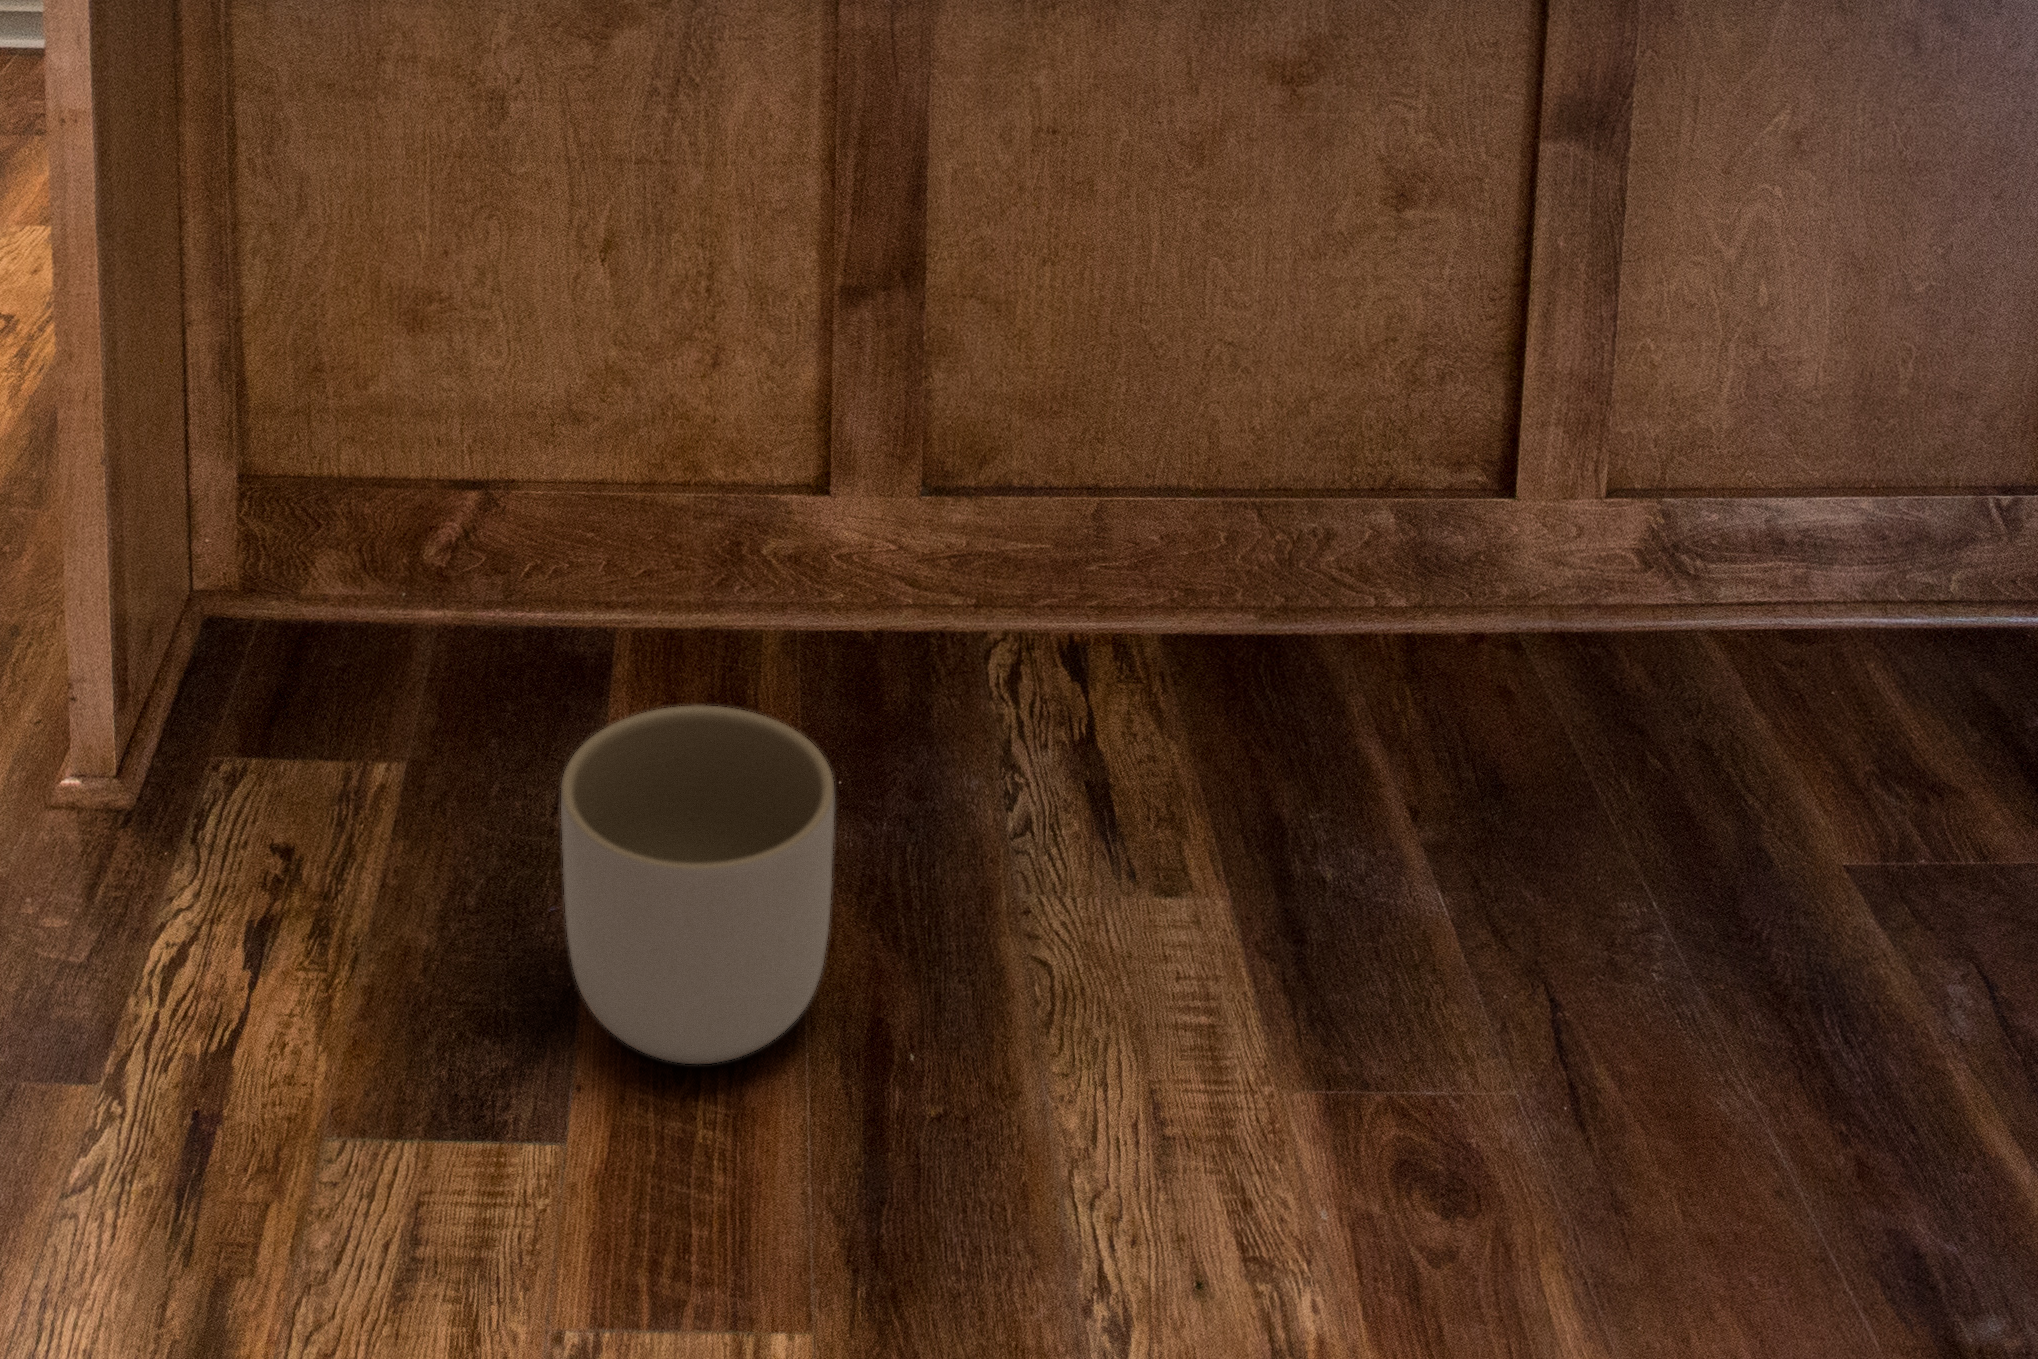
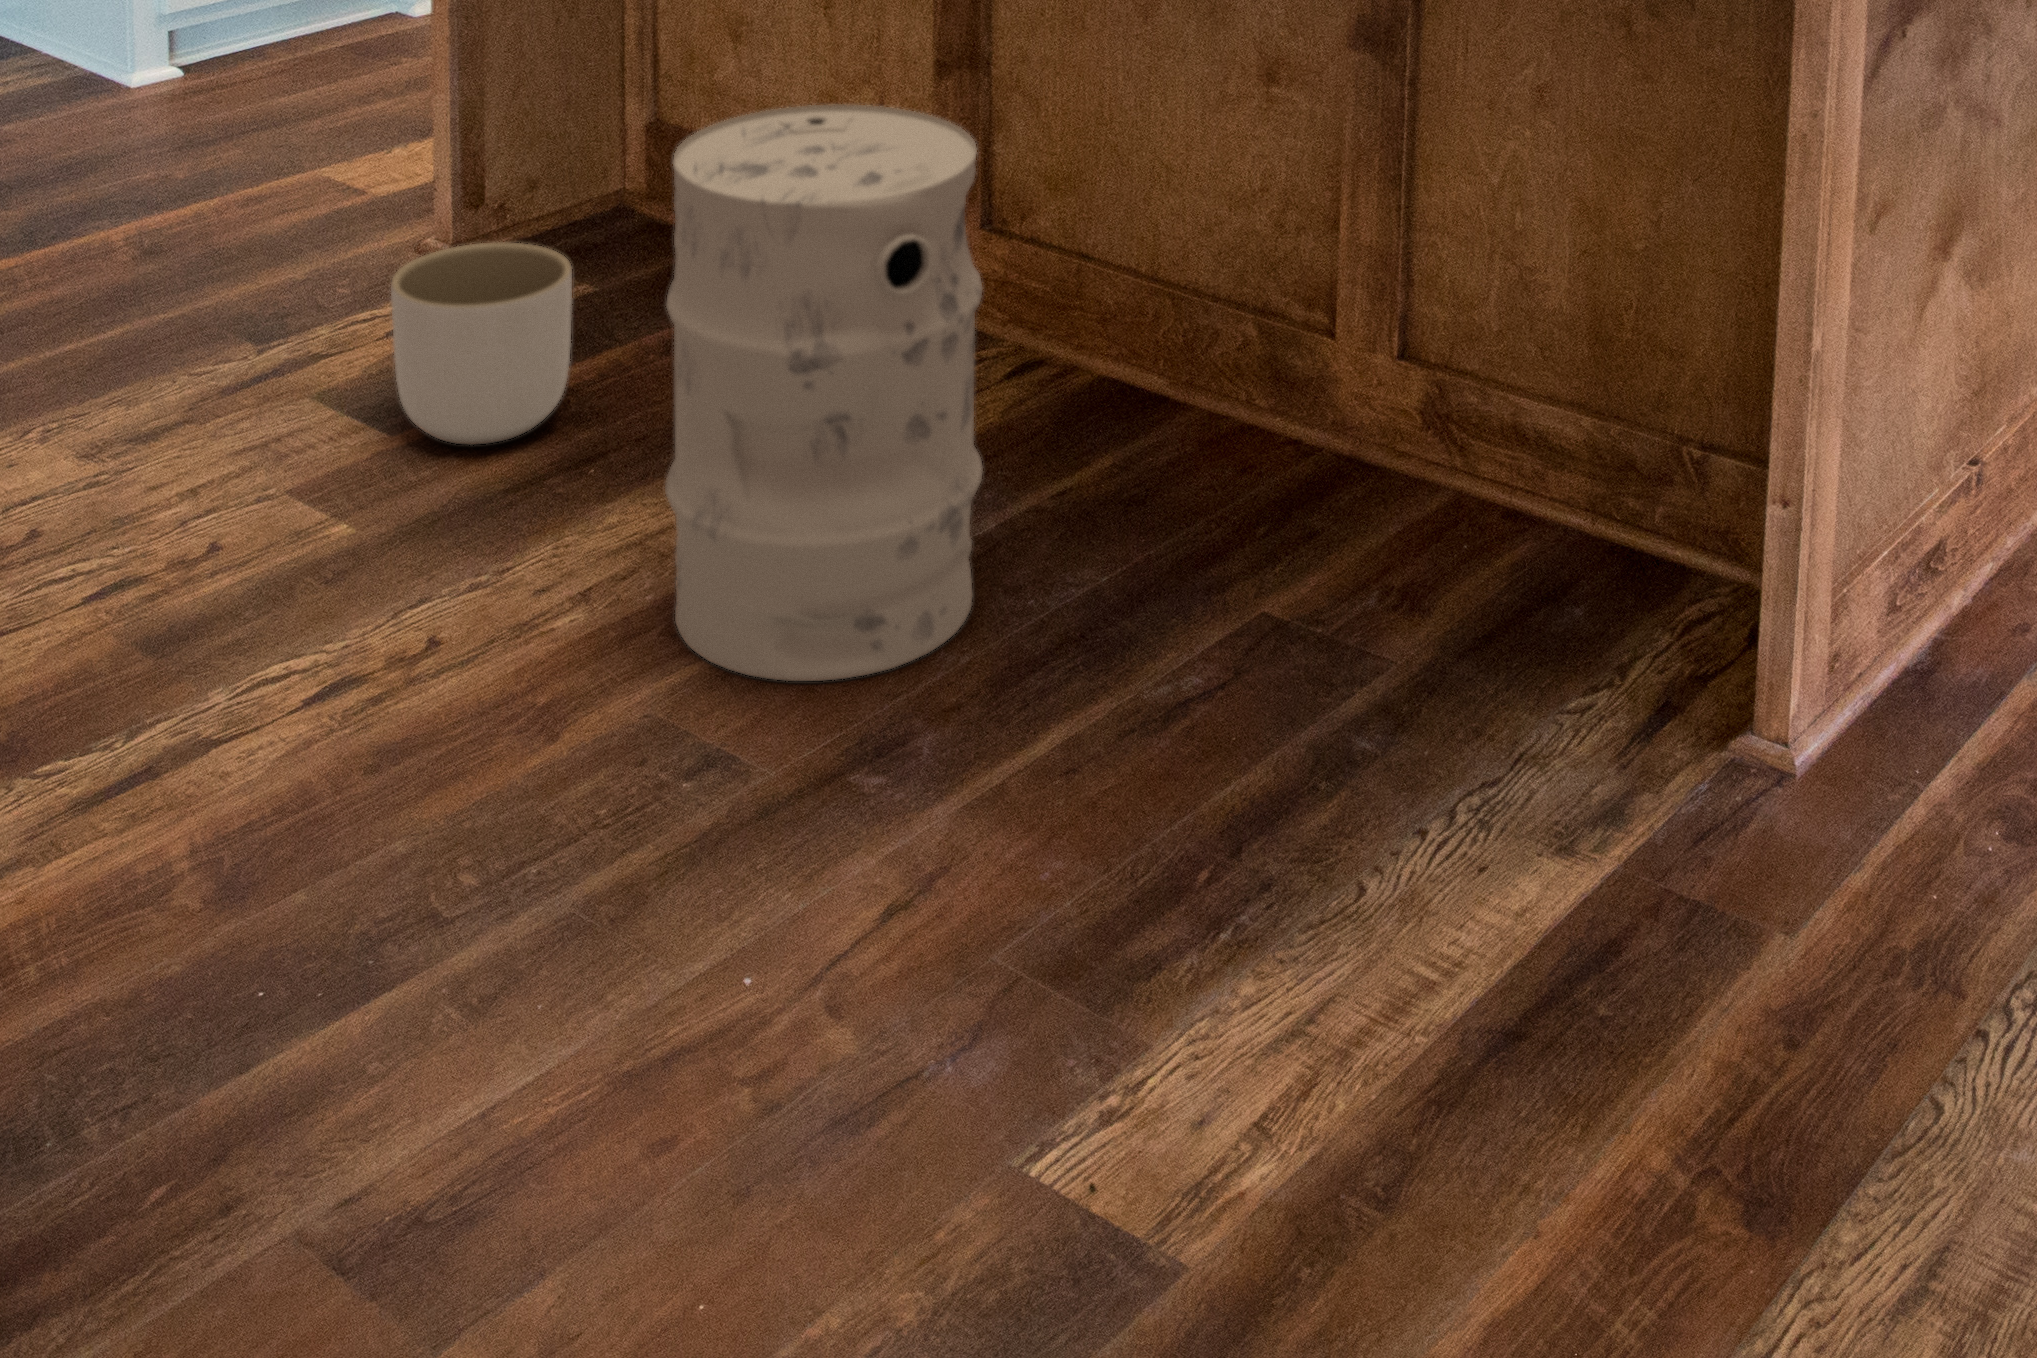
trash can: none [1319,348,1805,1220] -> present [665,105,983,681]

